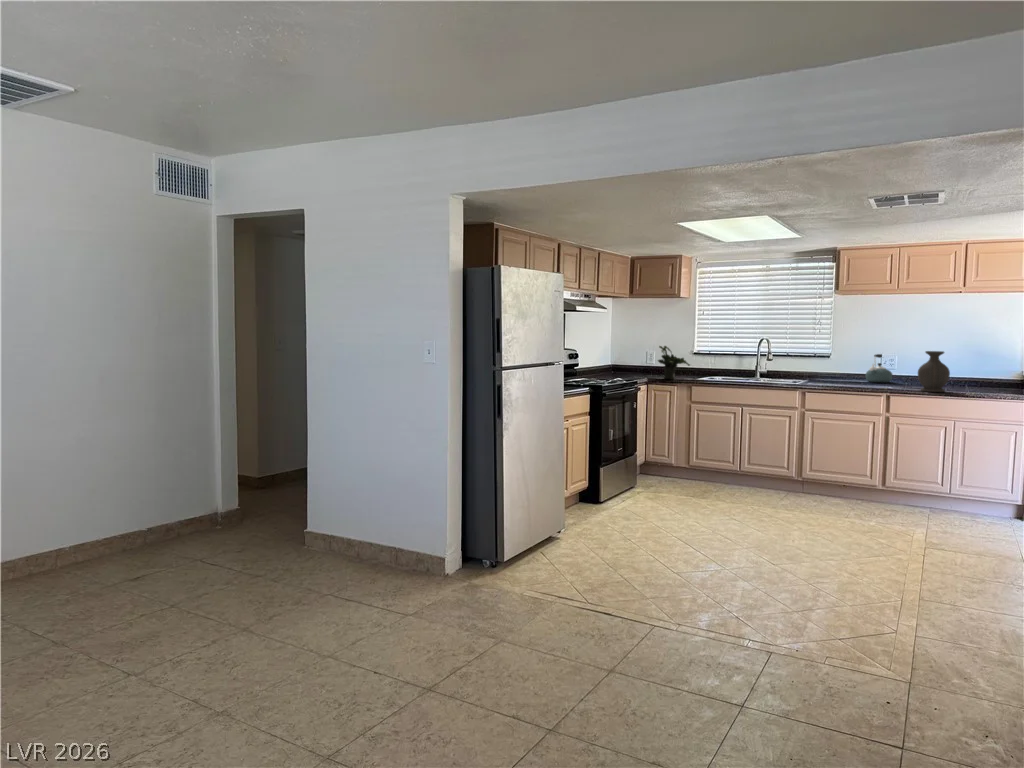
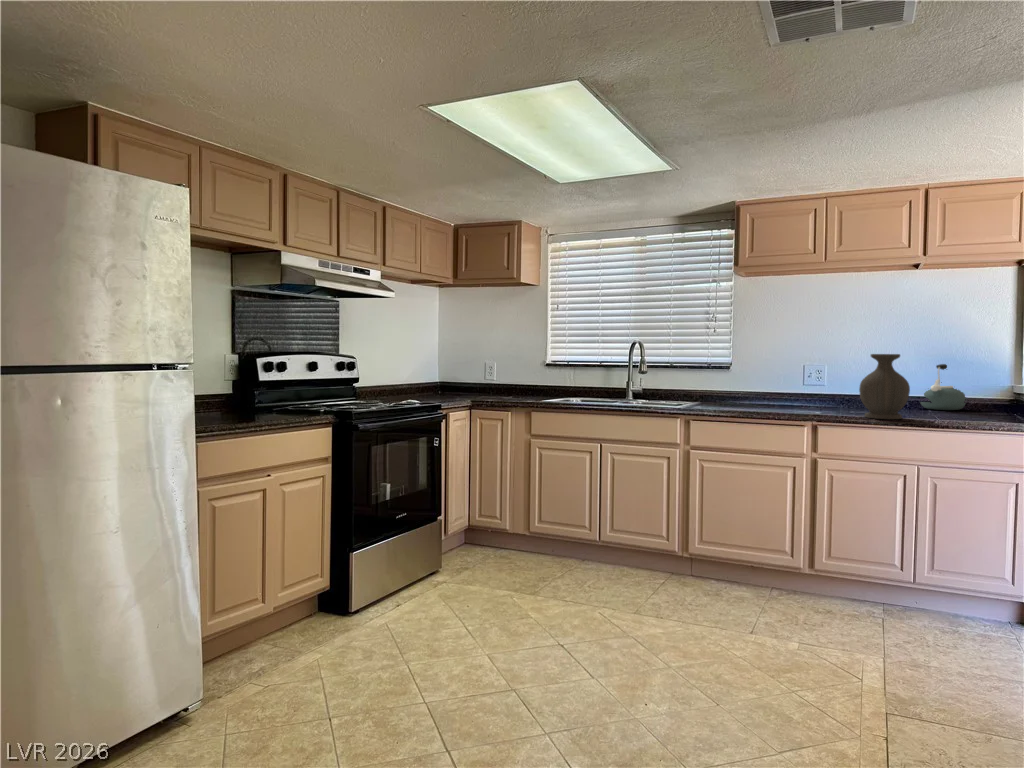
potted plant: present [658,346,690,379] -> none [479,351,528,401]
kettle: present [866,354,892,382] -> present [920,364,967,410]

